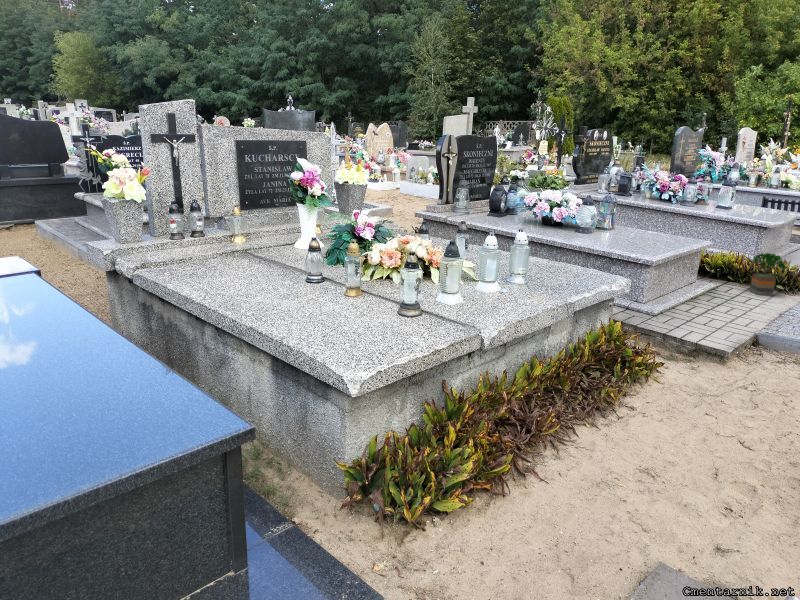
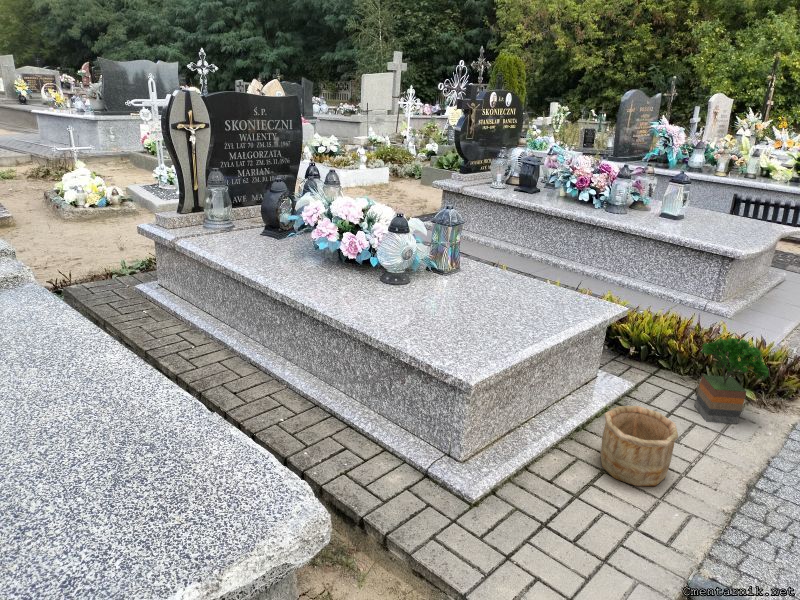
wooden bucket: none [708,278,746,308] -> present [601,406,678,486]

